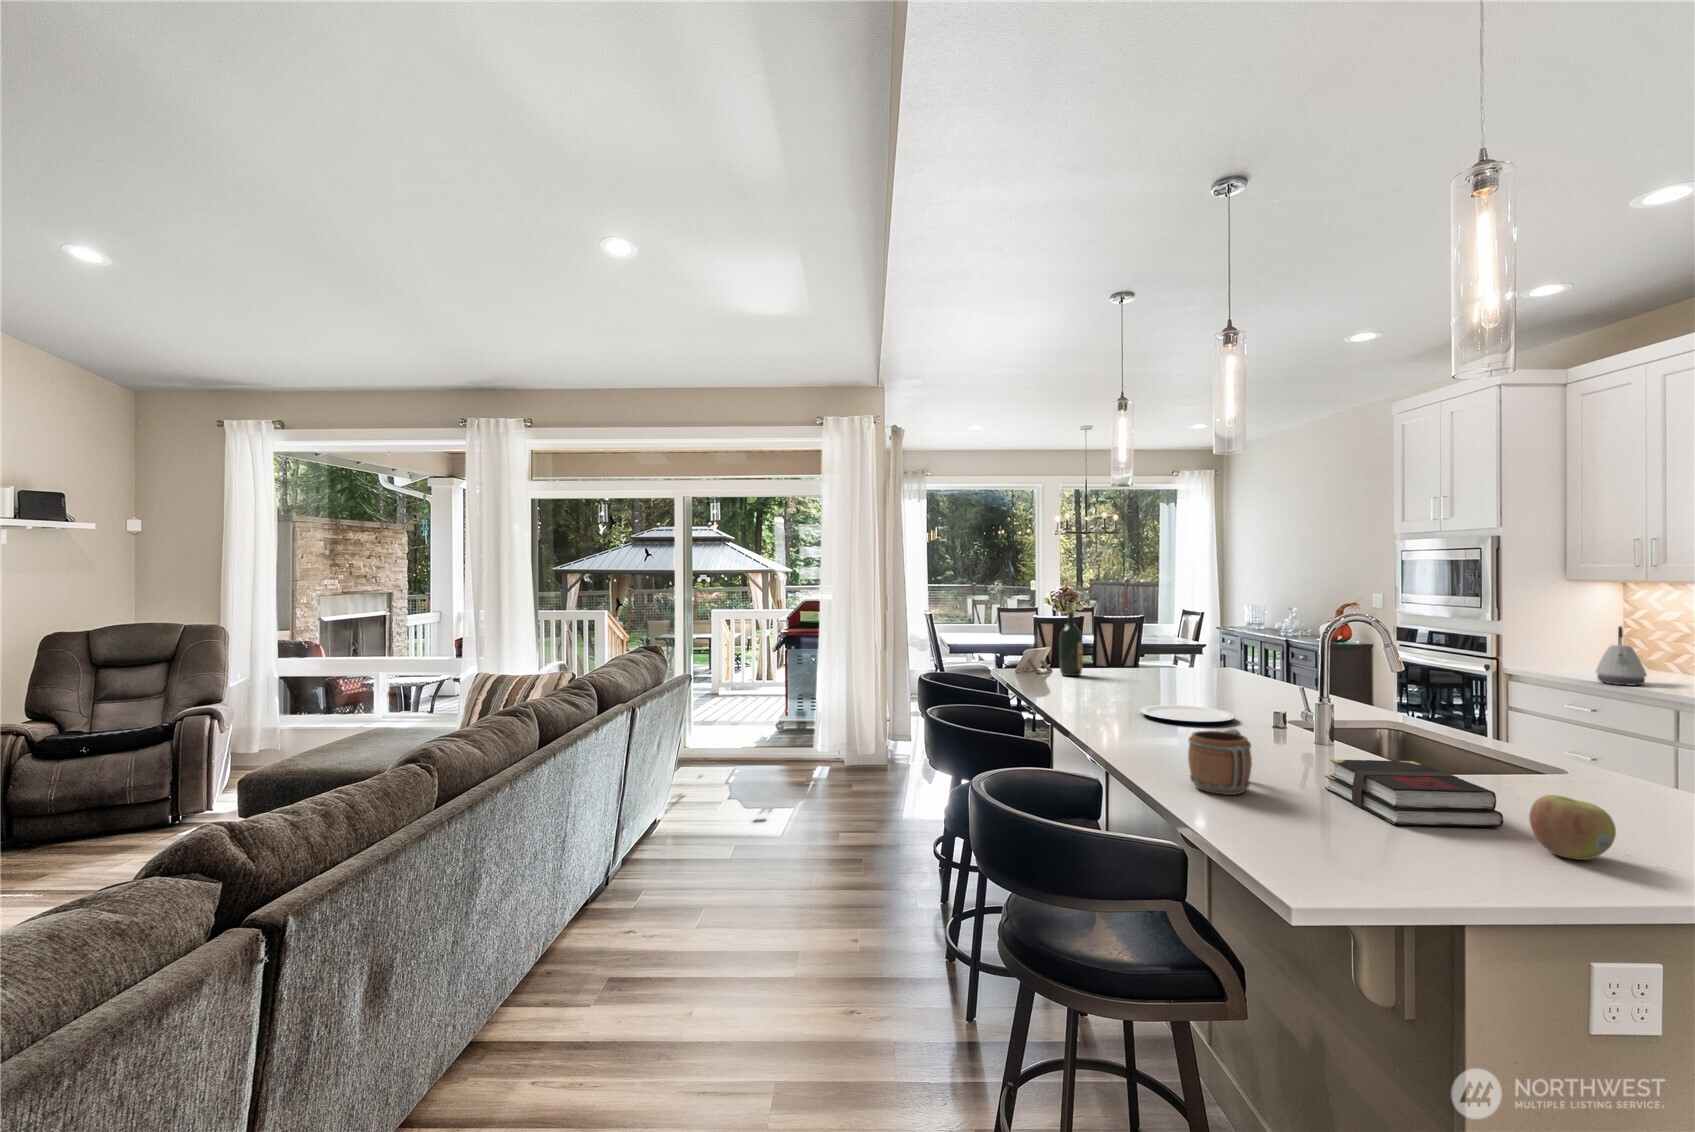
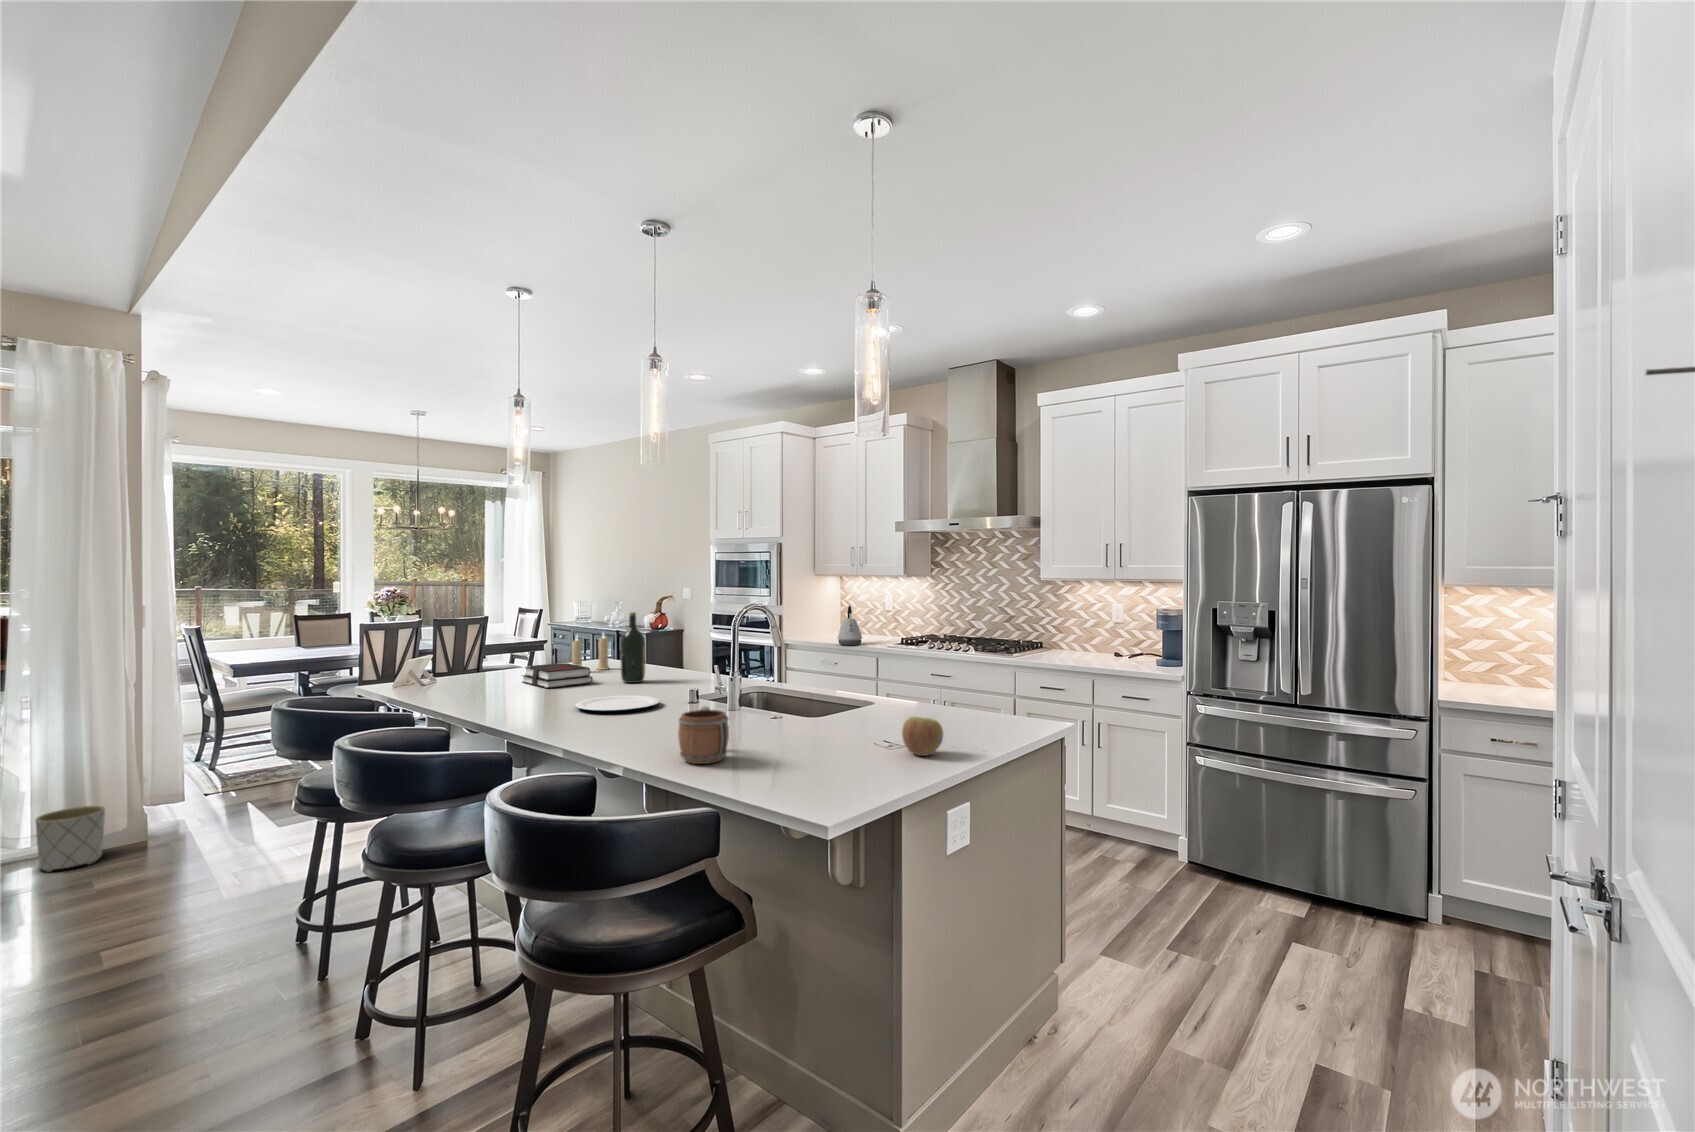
wine bottle: present [1059,610,1083,676] -> present [621,612,645,683]
candle: none [1175,636,1221,678] -> present [572,634,609,670]
planter: none [827,732,860,774] -> present [35,806,105,872]
book: present [1325,759,1503,827] -> present [522,663,593,688]

